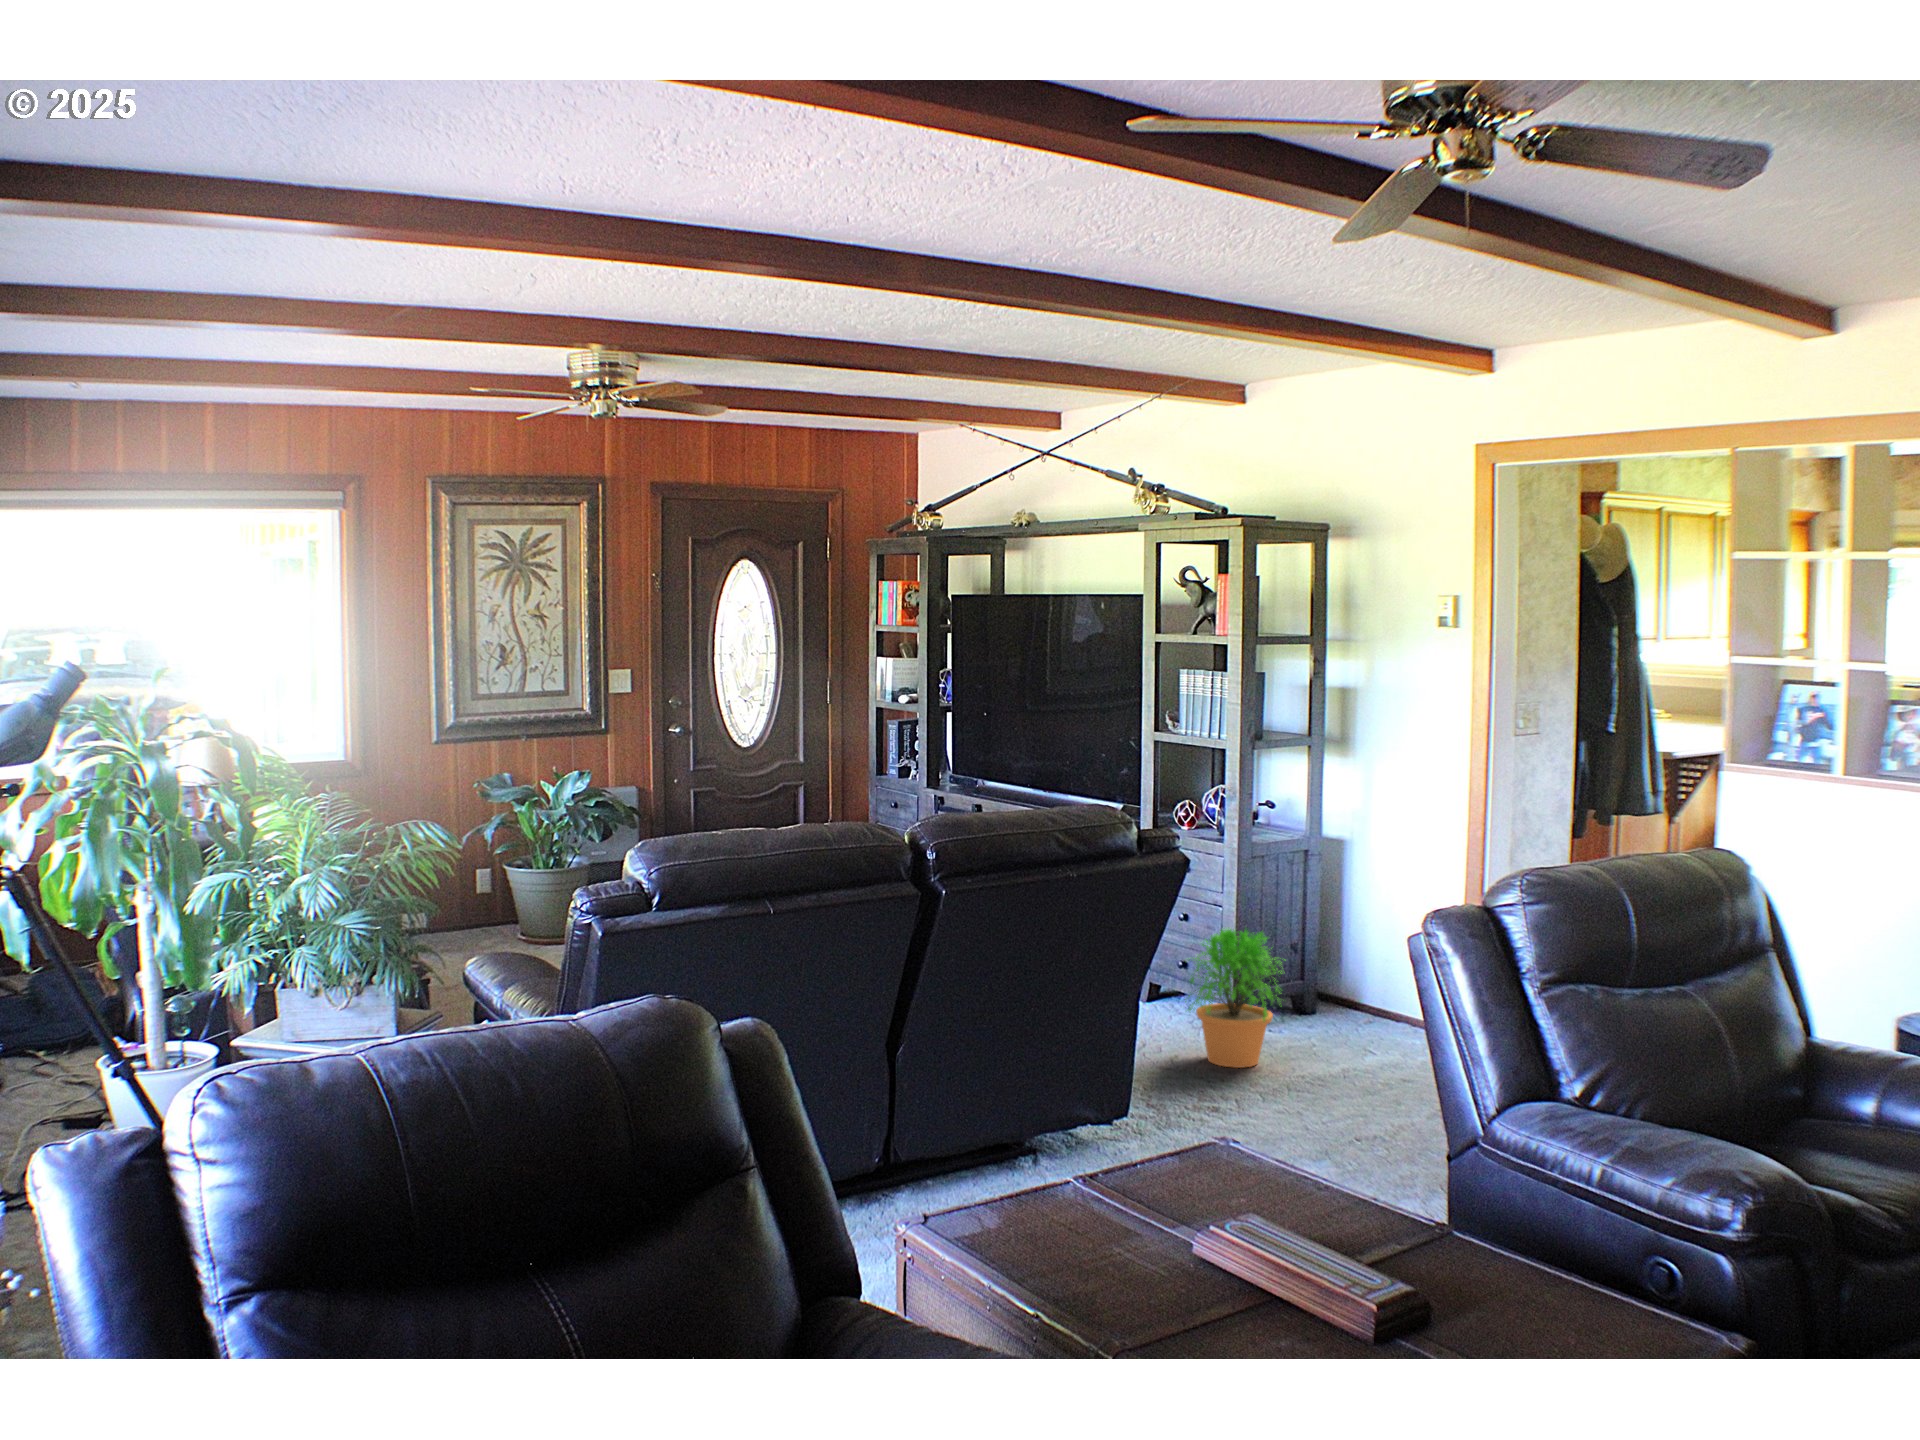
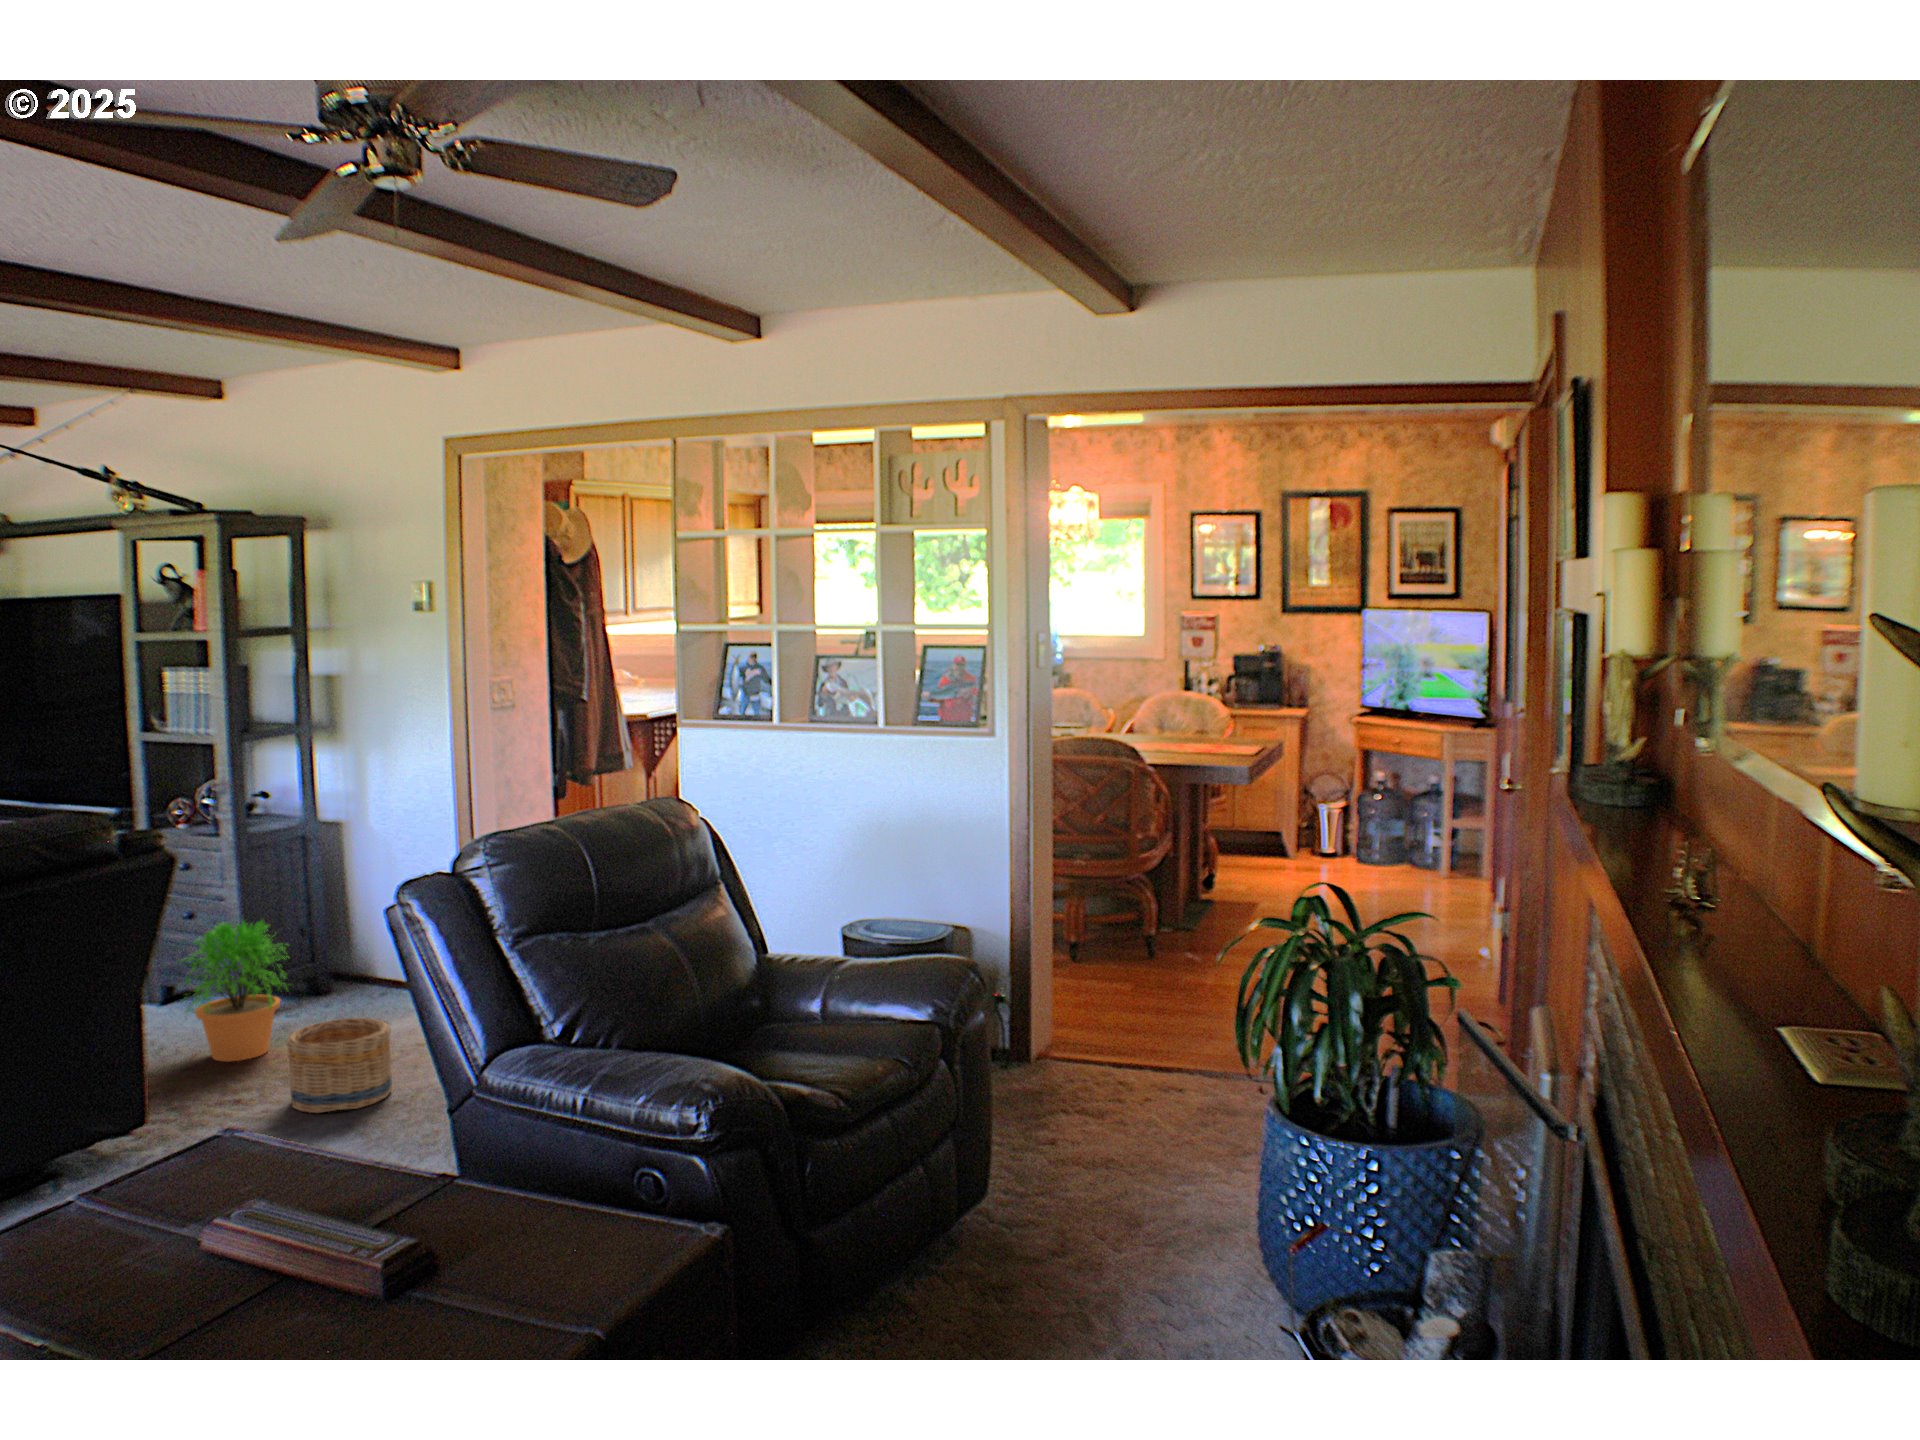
basket: none [1281,1043,1382,1138] -> present [286,1018,392,1113]

